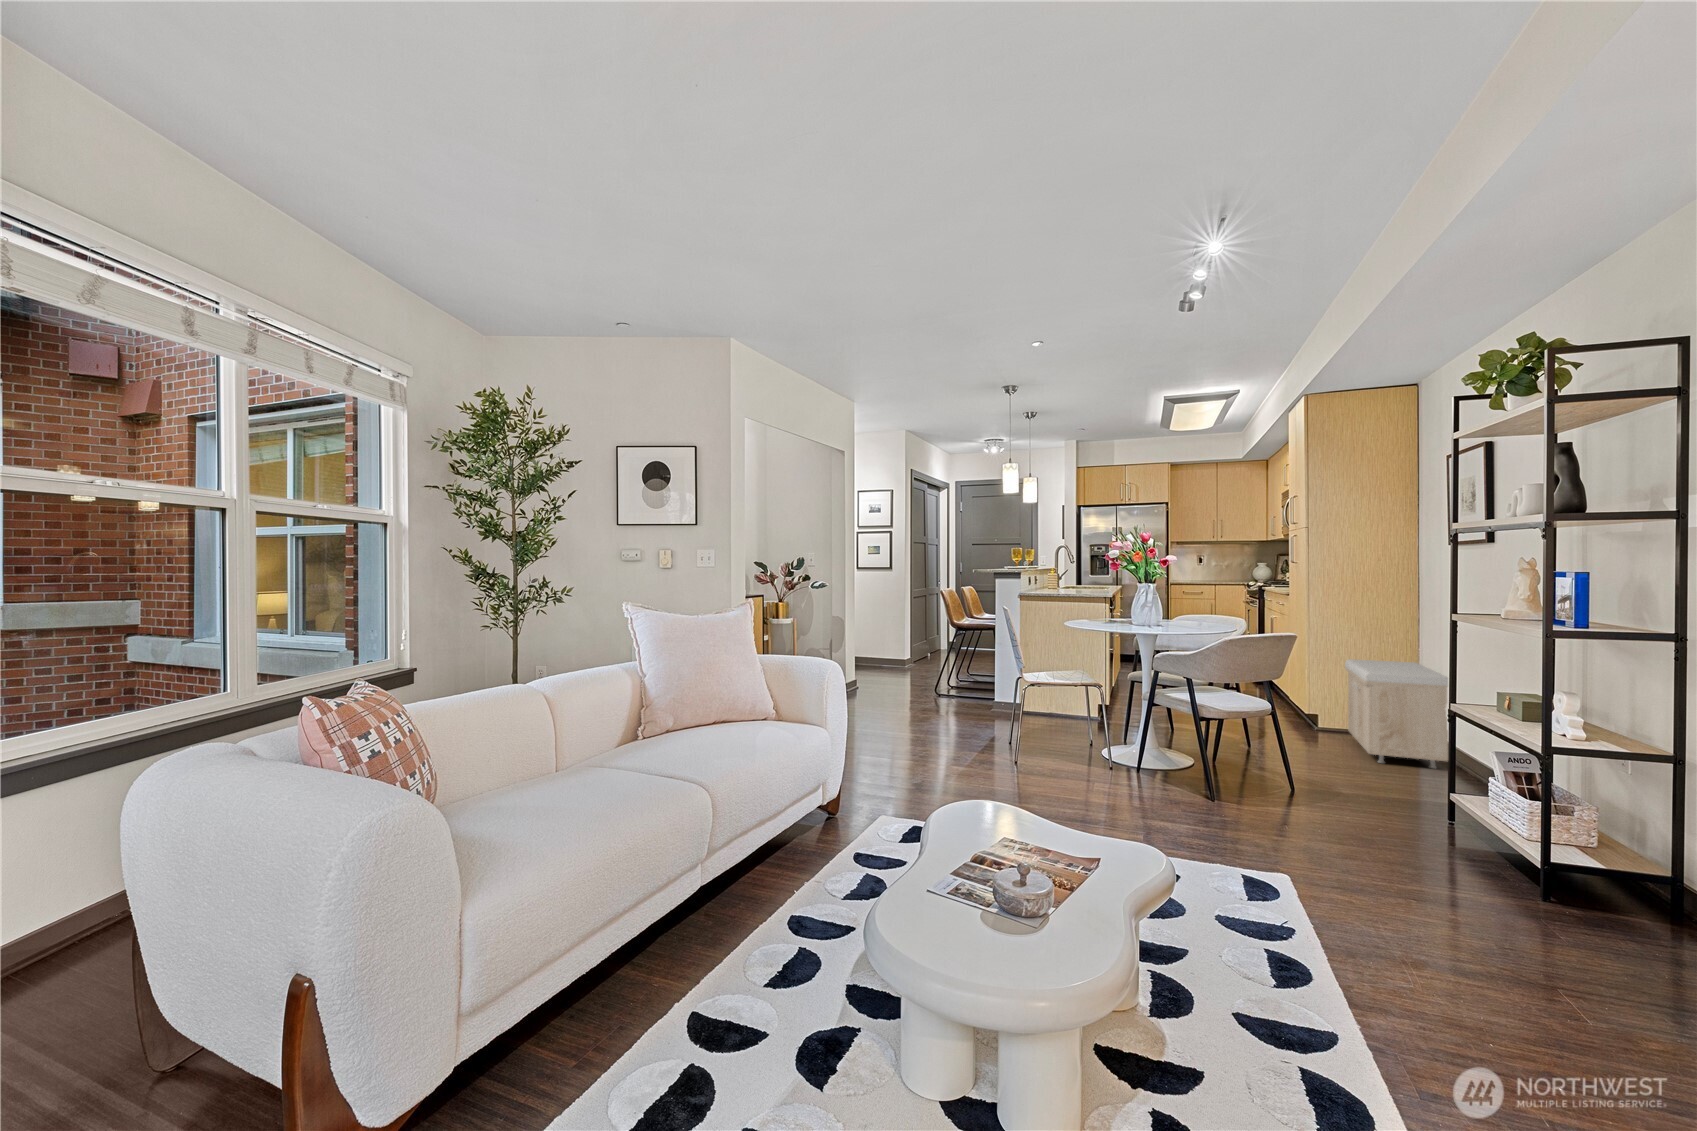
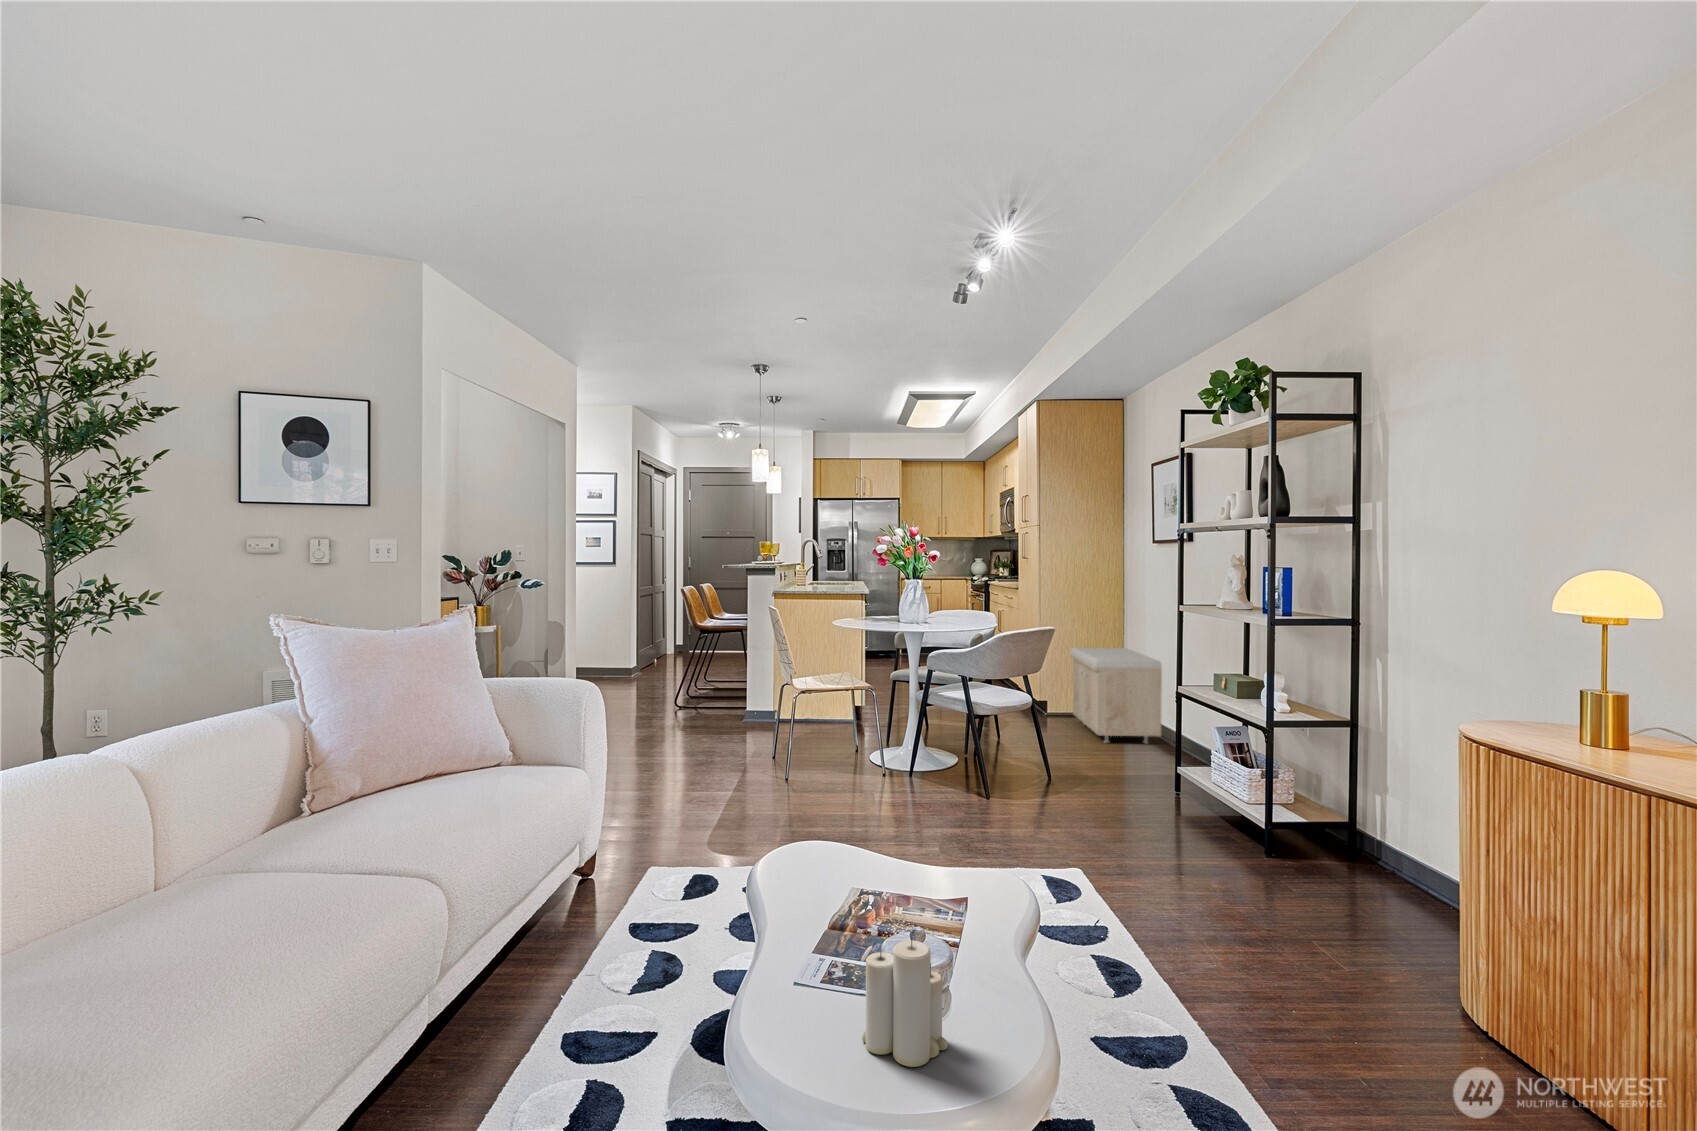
candle: none [971,860,1034,959] -> present [862,935,948,1067]

